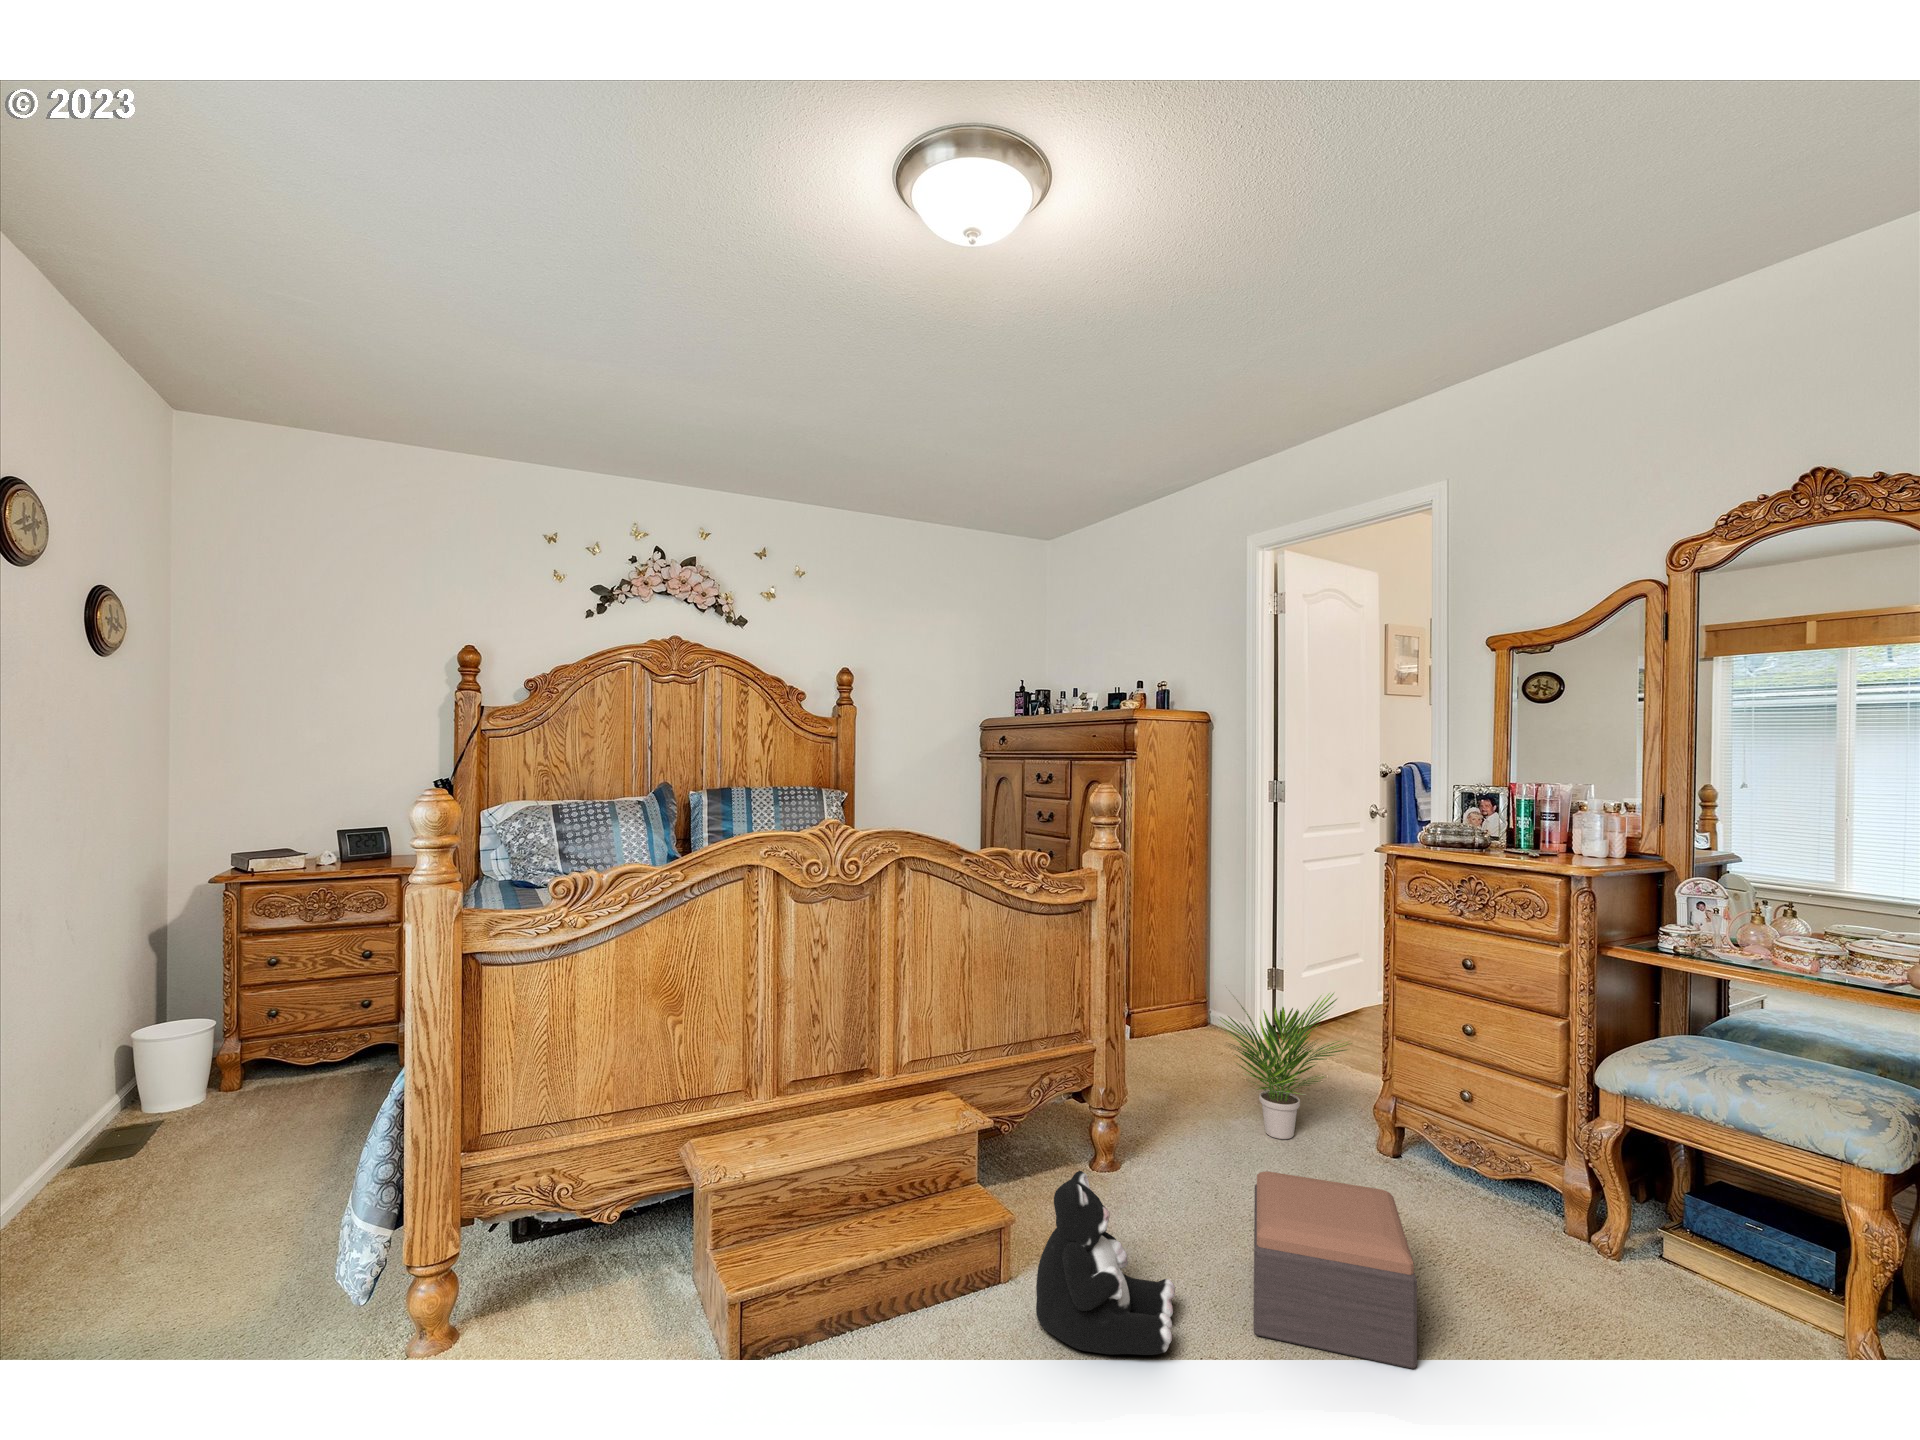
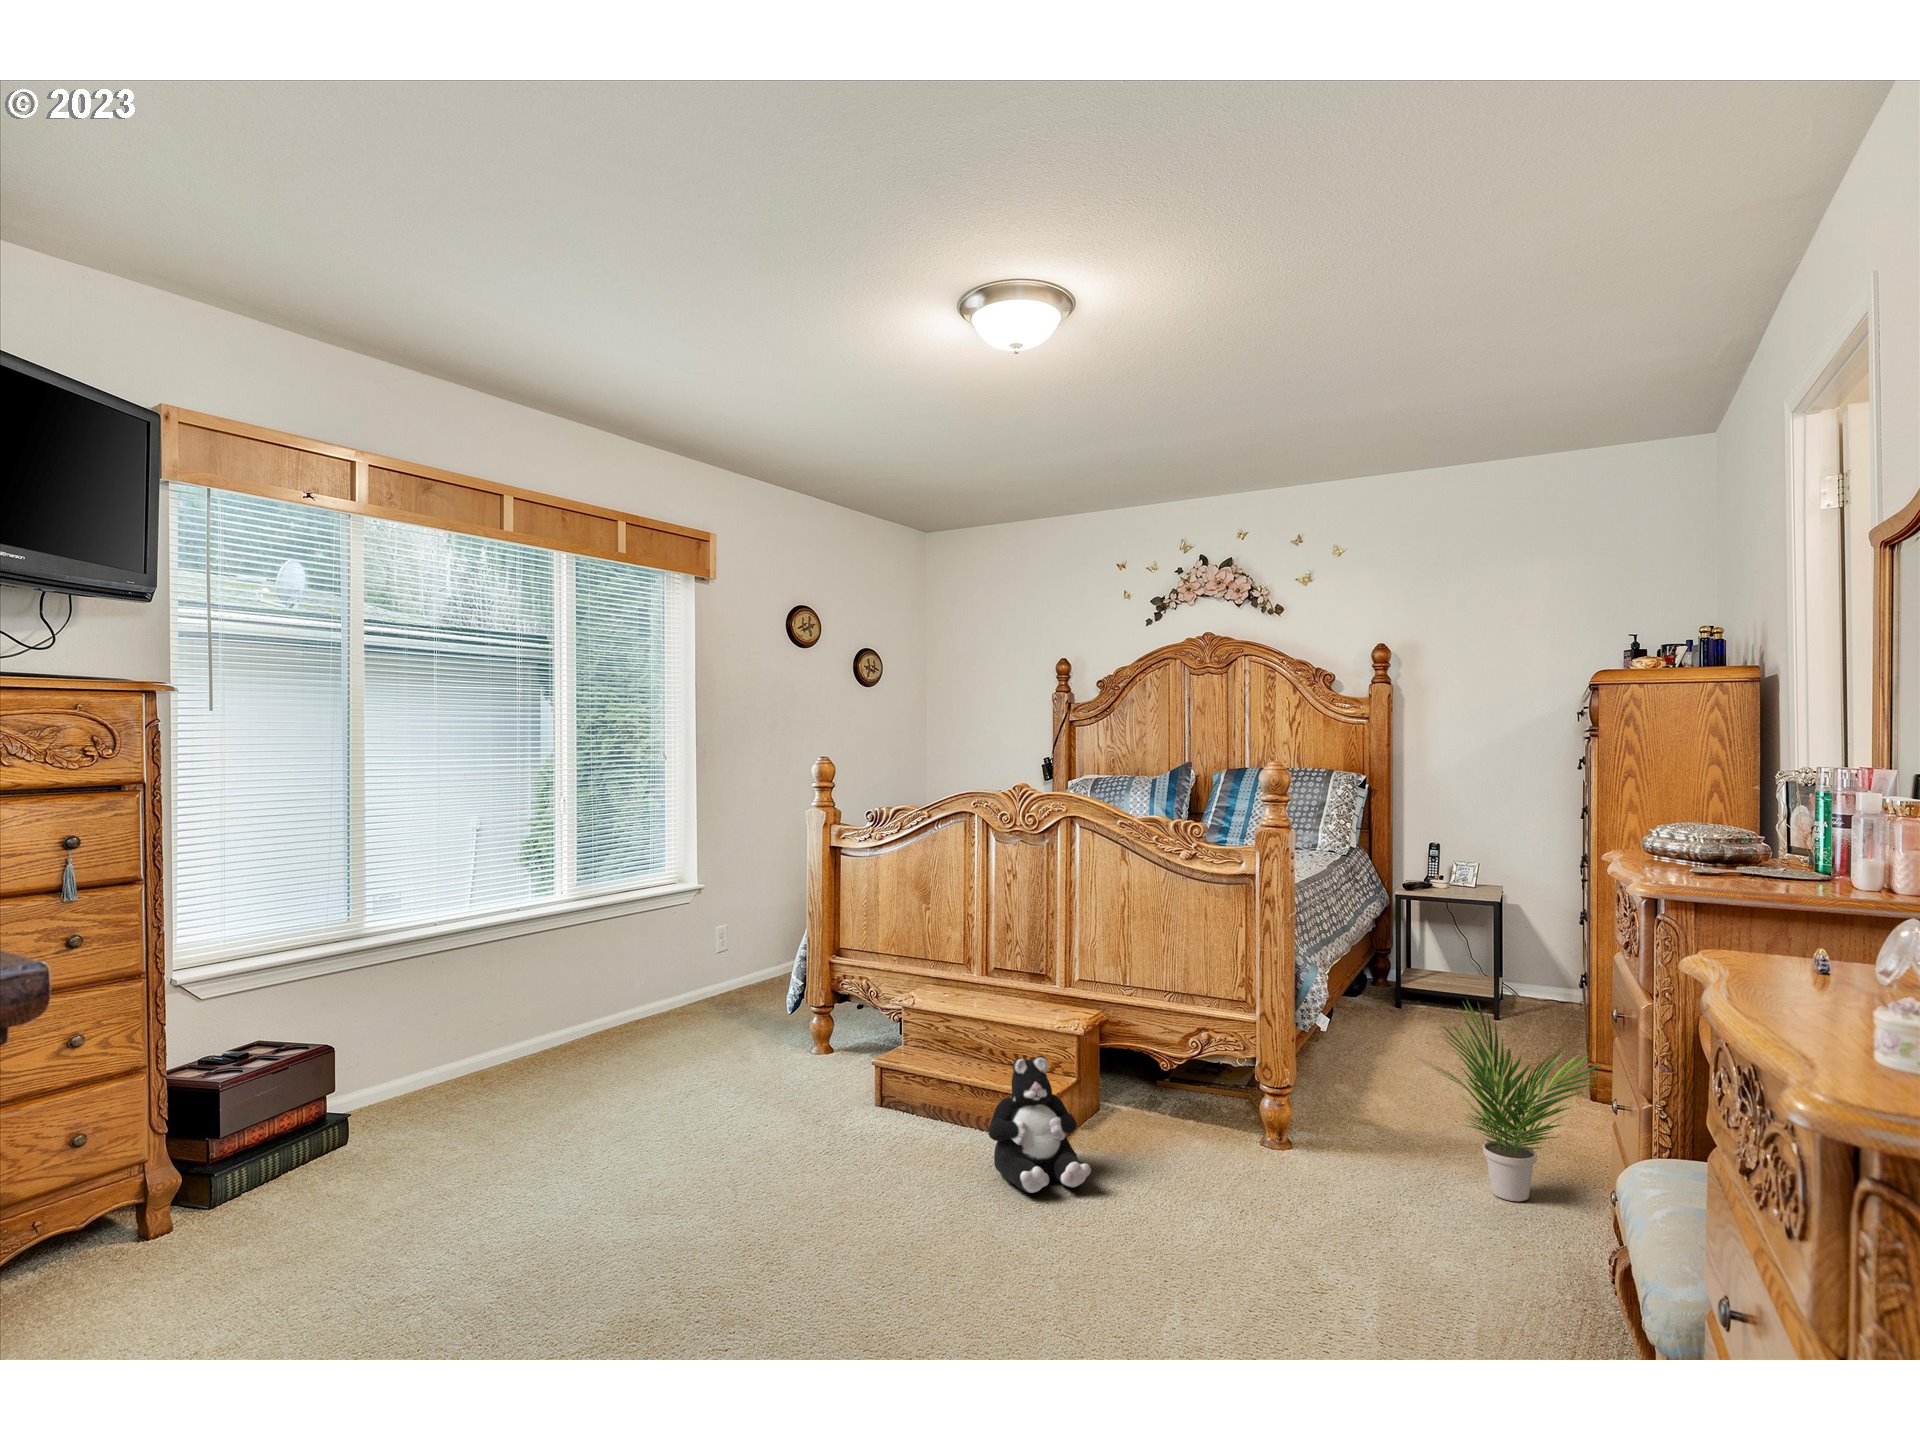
footstool: present [1254,1171,1417,1369] -> none [1105,1126,1283,1287]

